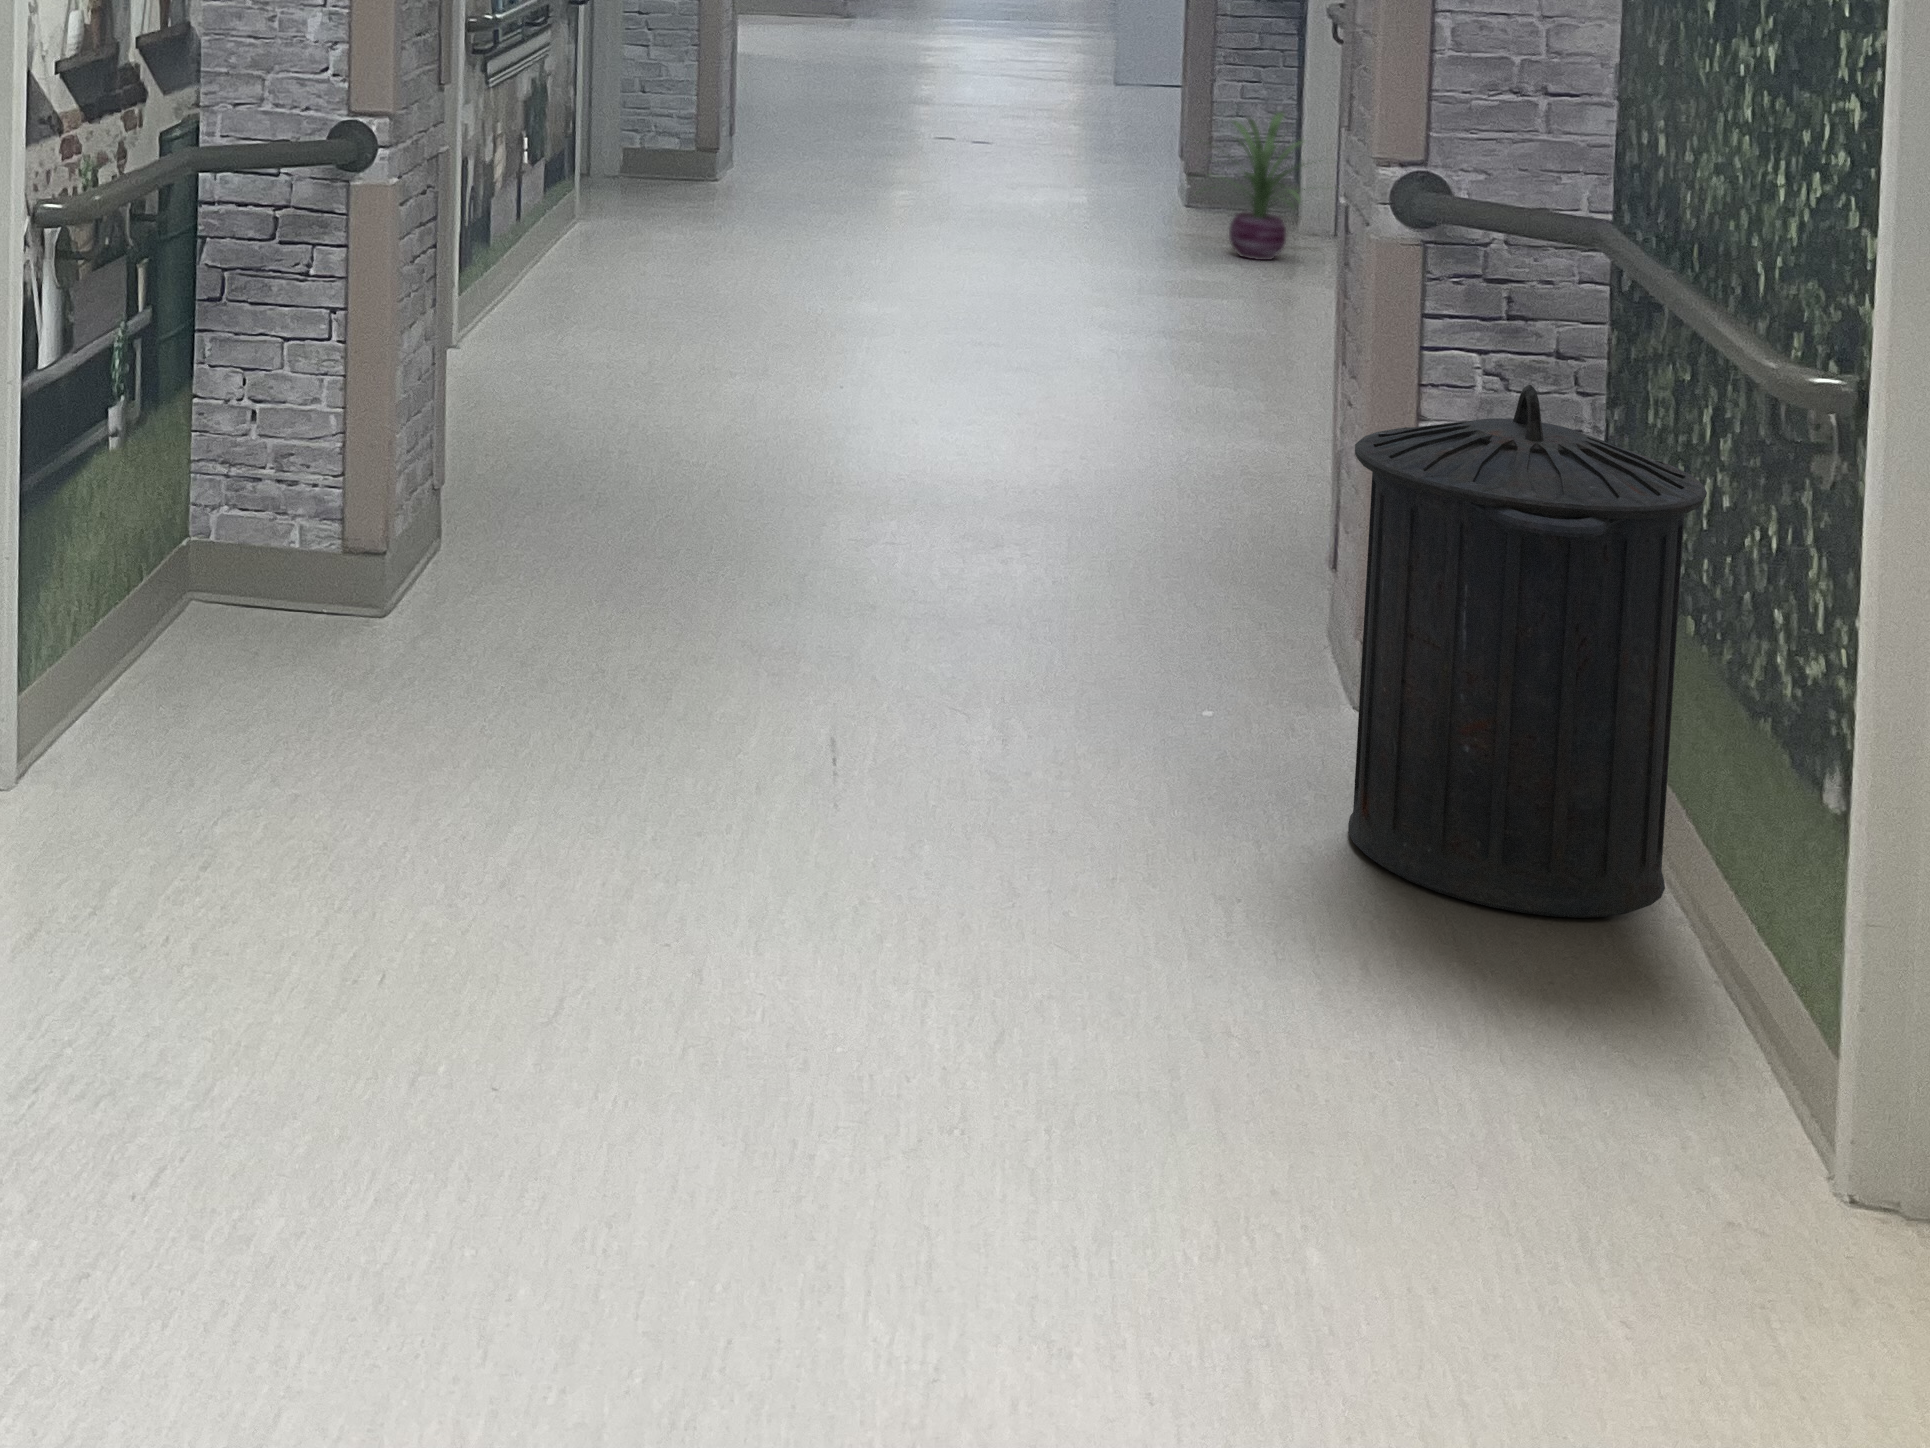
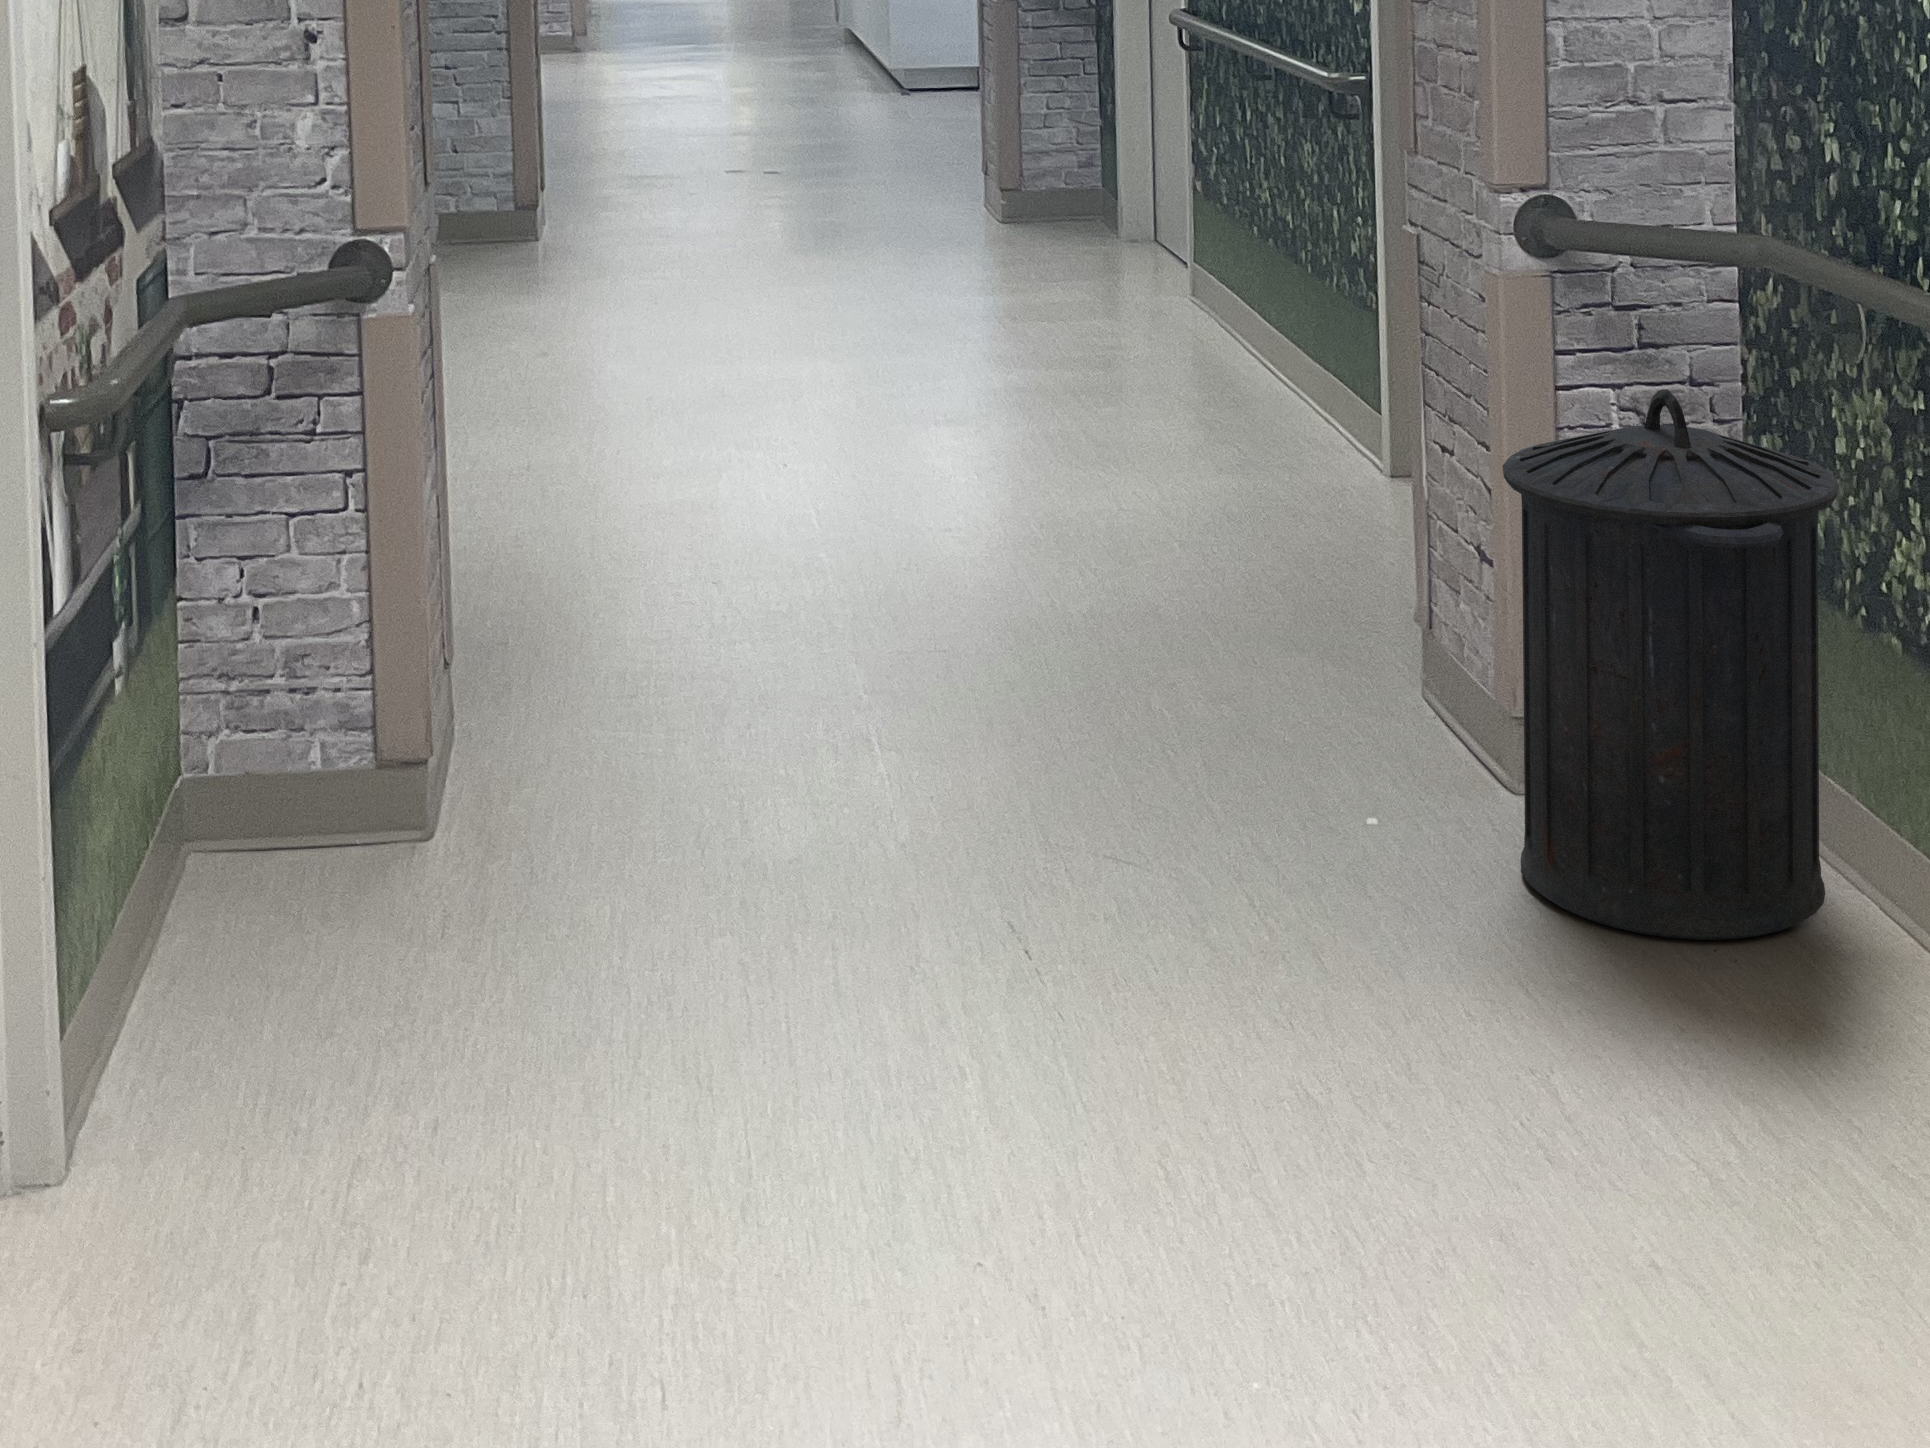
decorative plant: present [1204,112,1331,260] -> none [989,112,1147,259]

